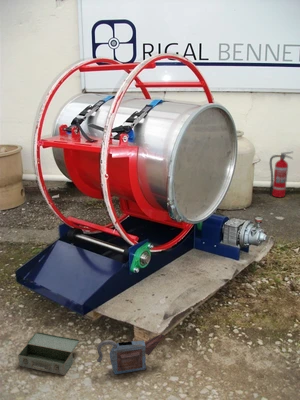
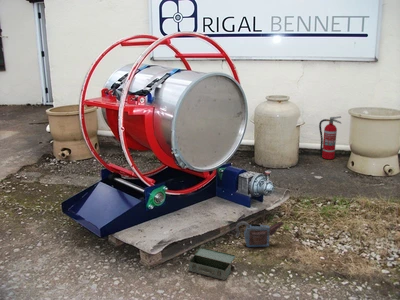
toolbox: present [18,332,79,375] -> present [189,248,236,280]
watering can: present [97,334,165,374] -> present [235,221,284,247]

